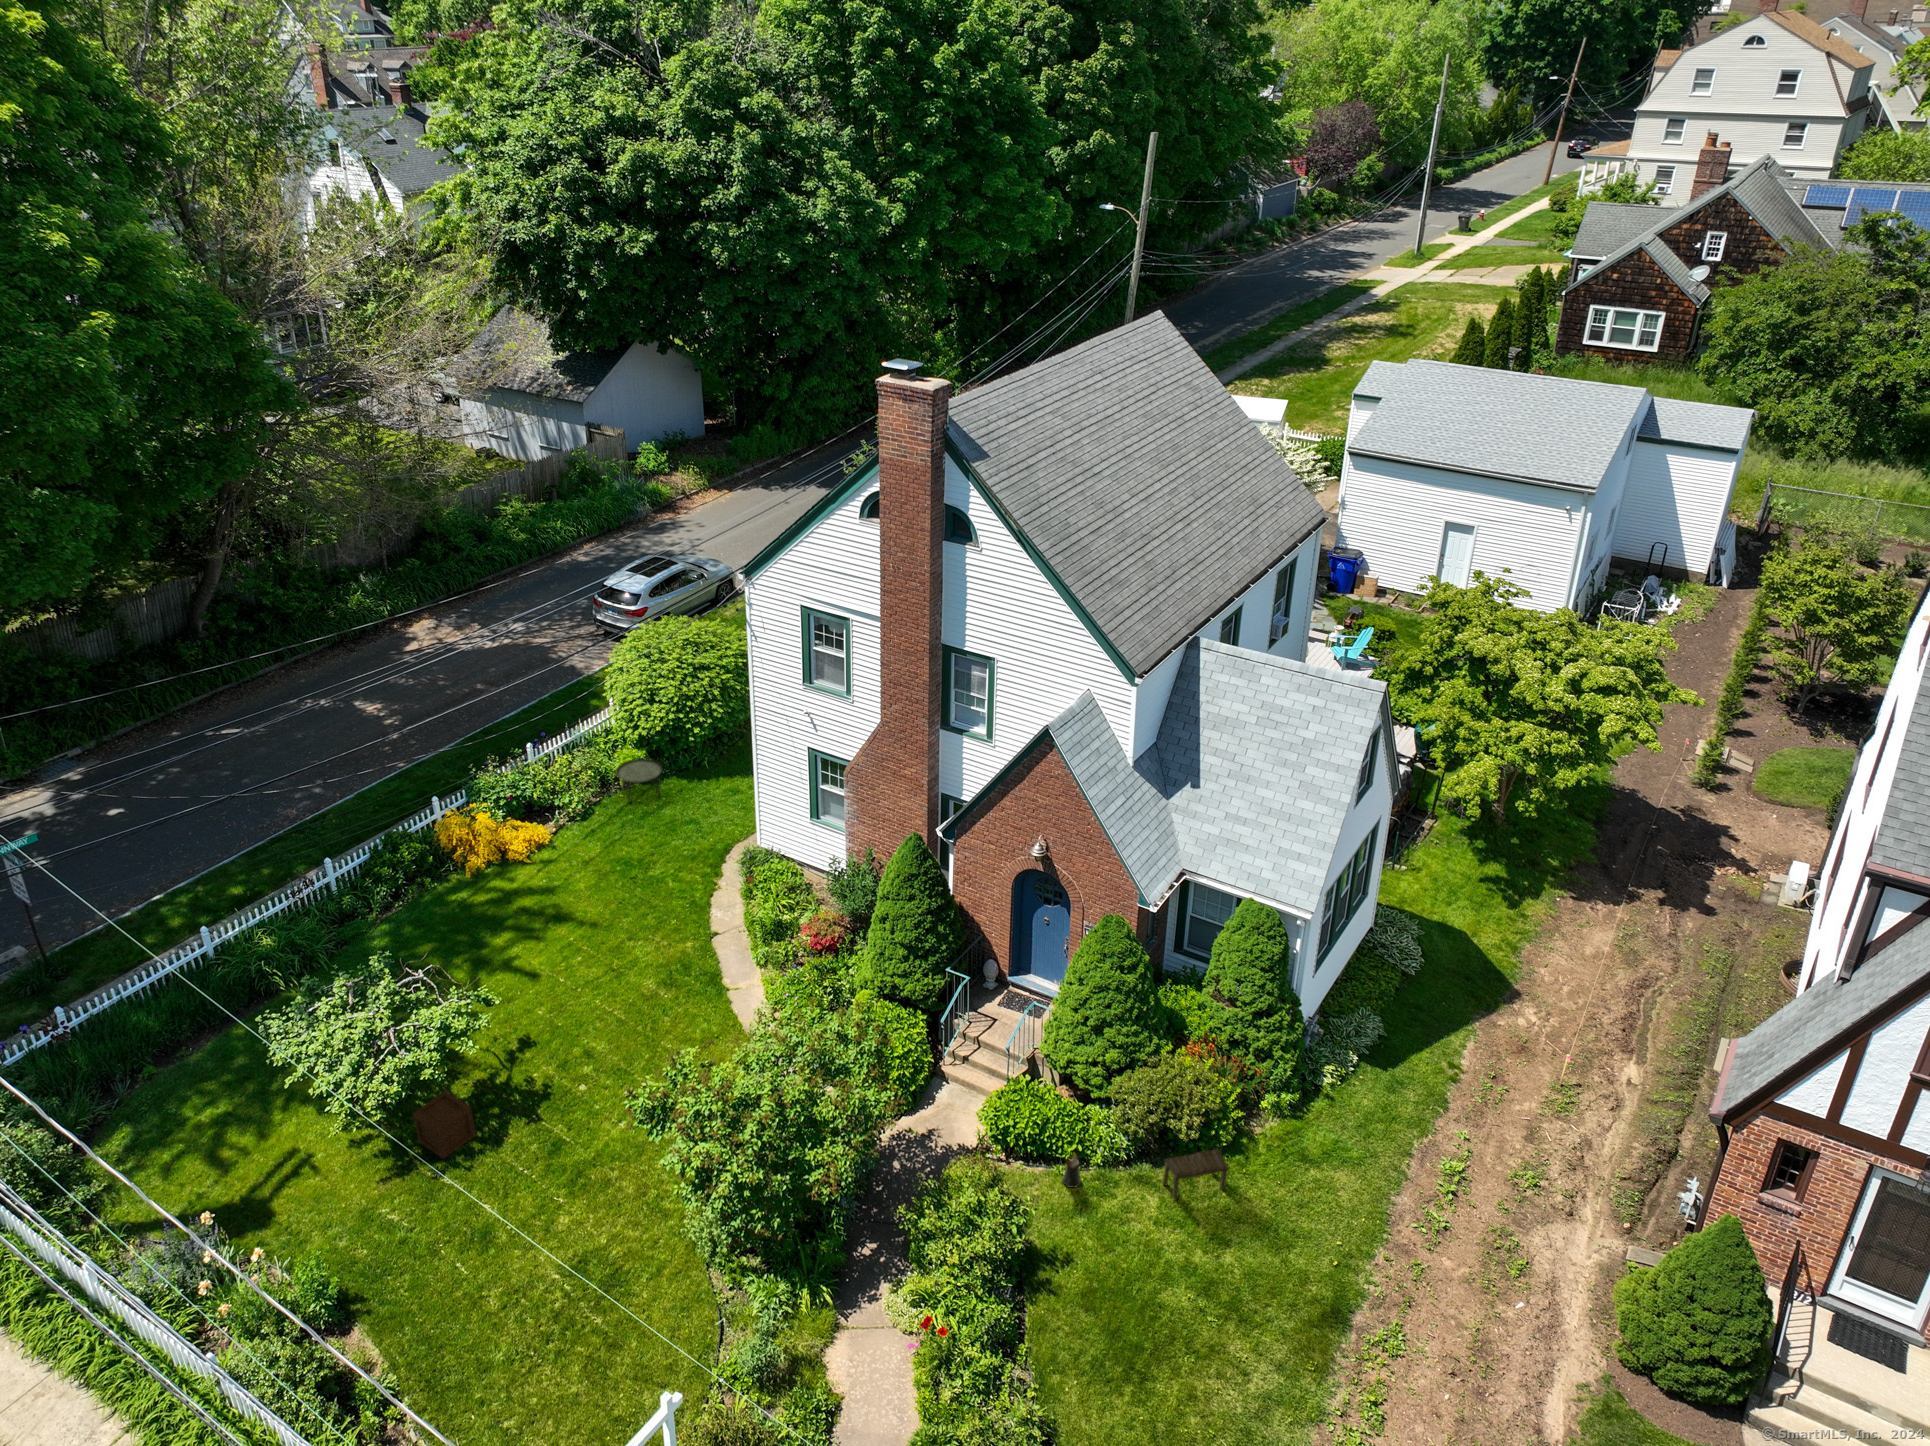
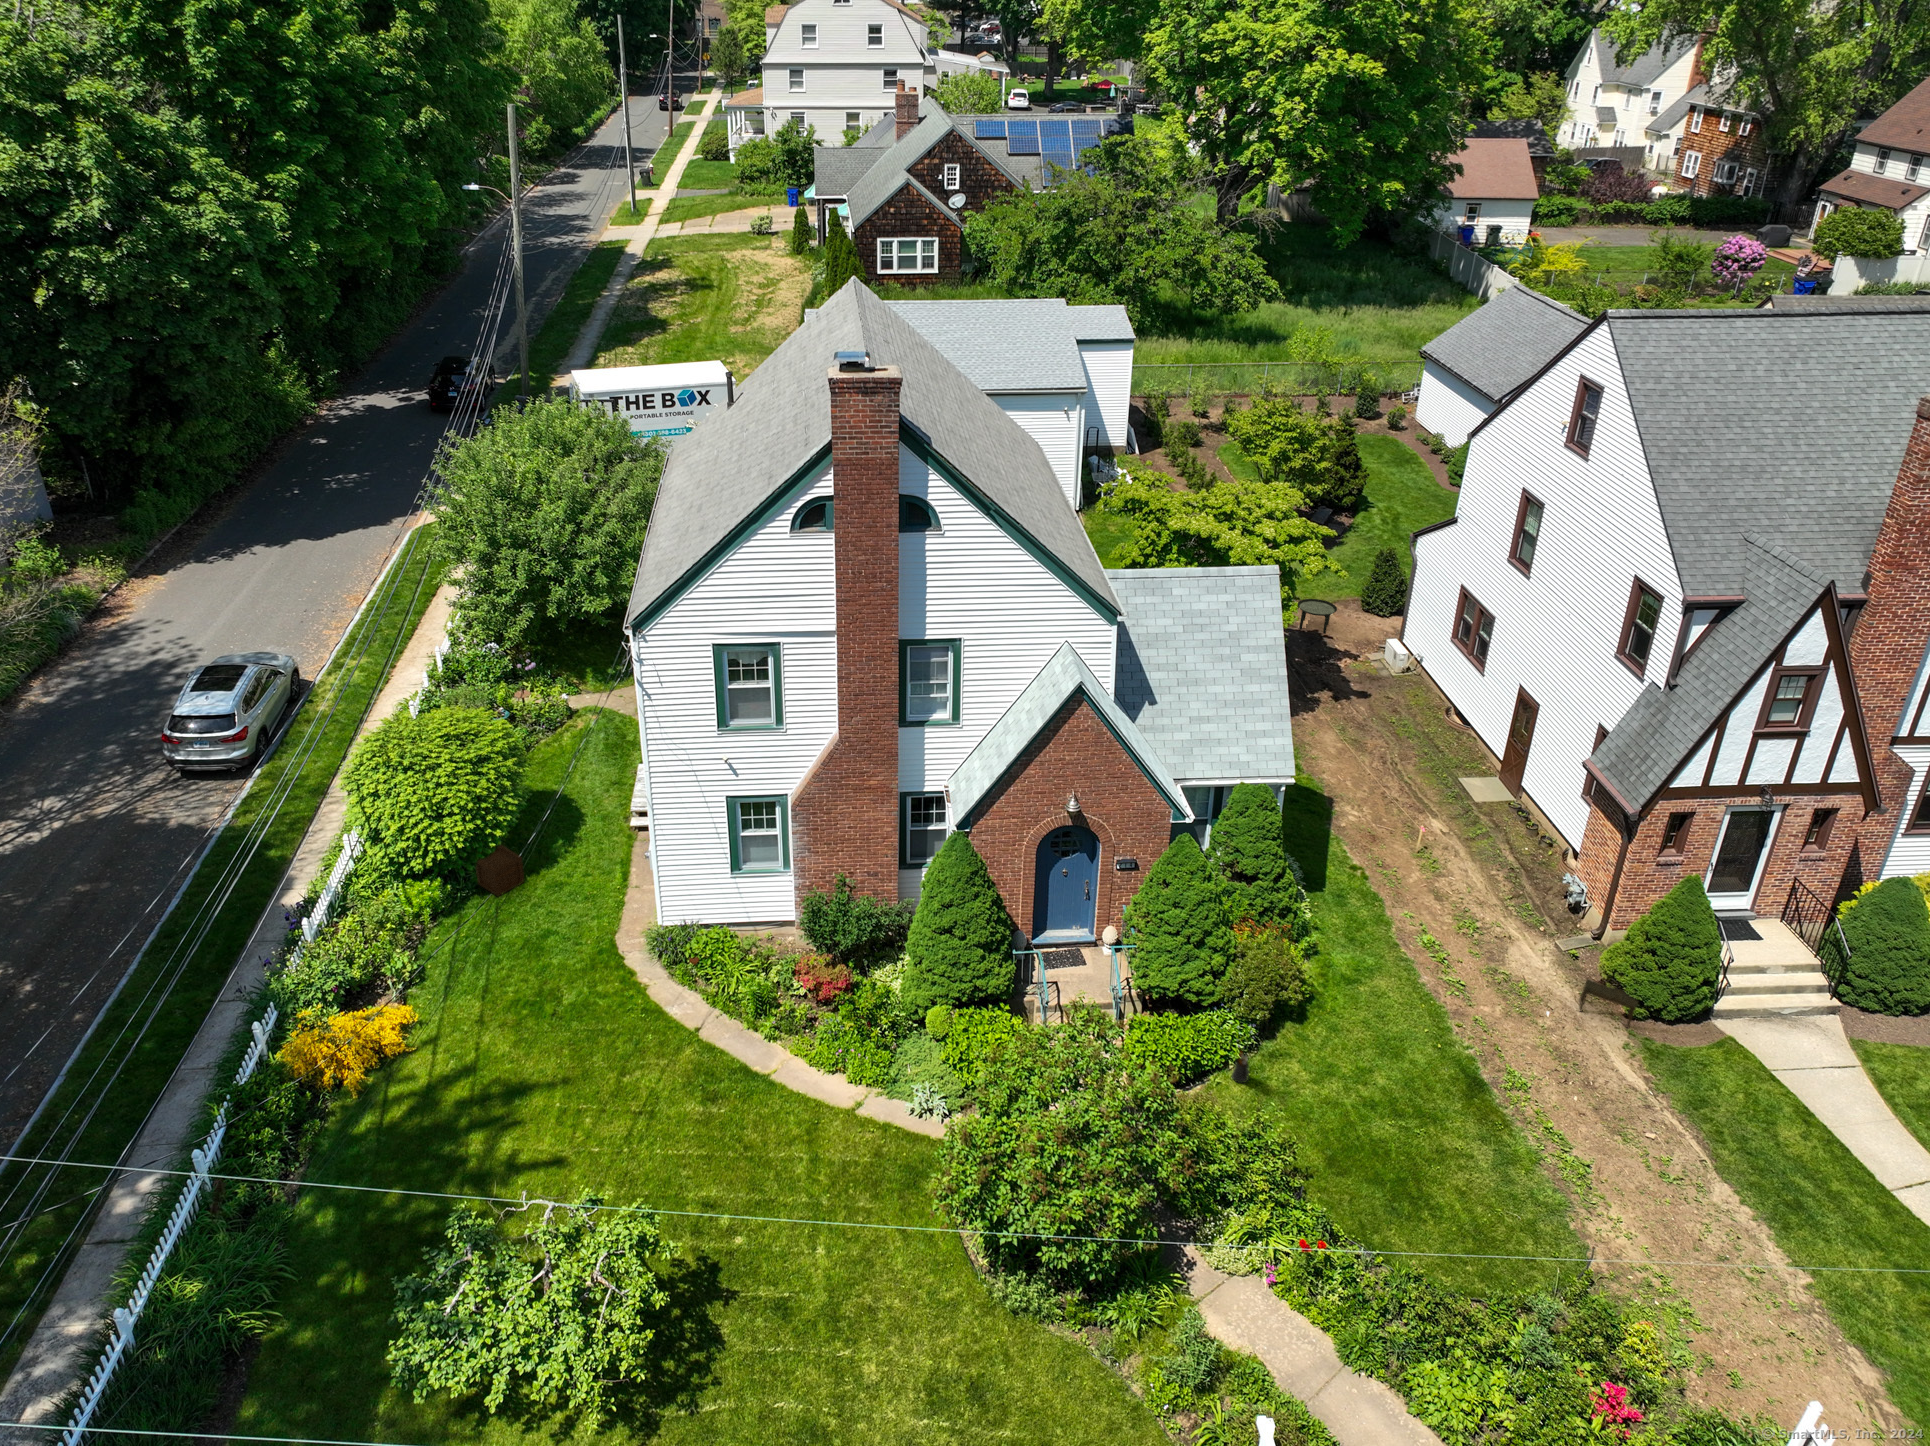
round table: present [615,758,663,803] -> present [1297,599,1337,634]
wooden crate: present [413,1091,476,1159] -> present [476,845,524,896]
bench: present [1163,1149,1229,1200] -> present [1579,979,1638,1028]

